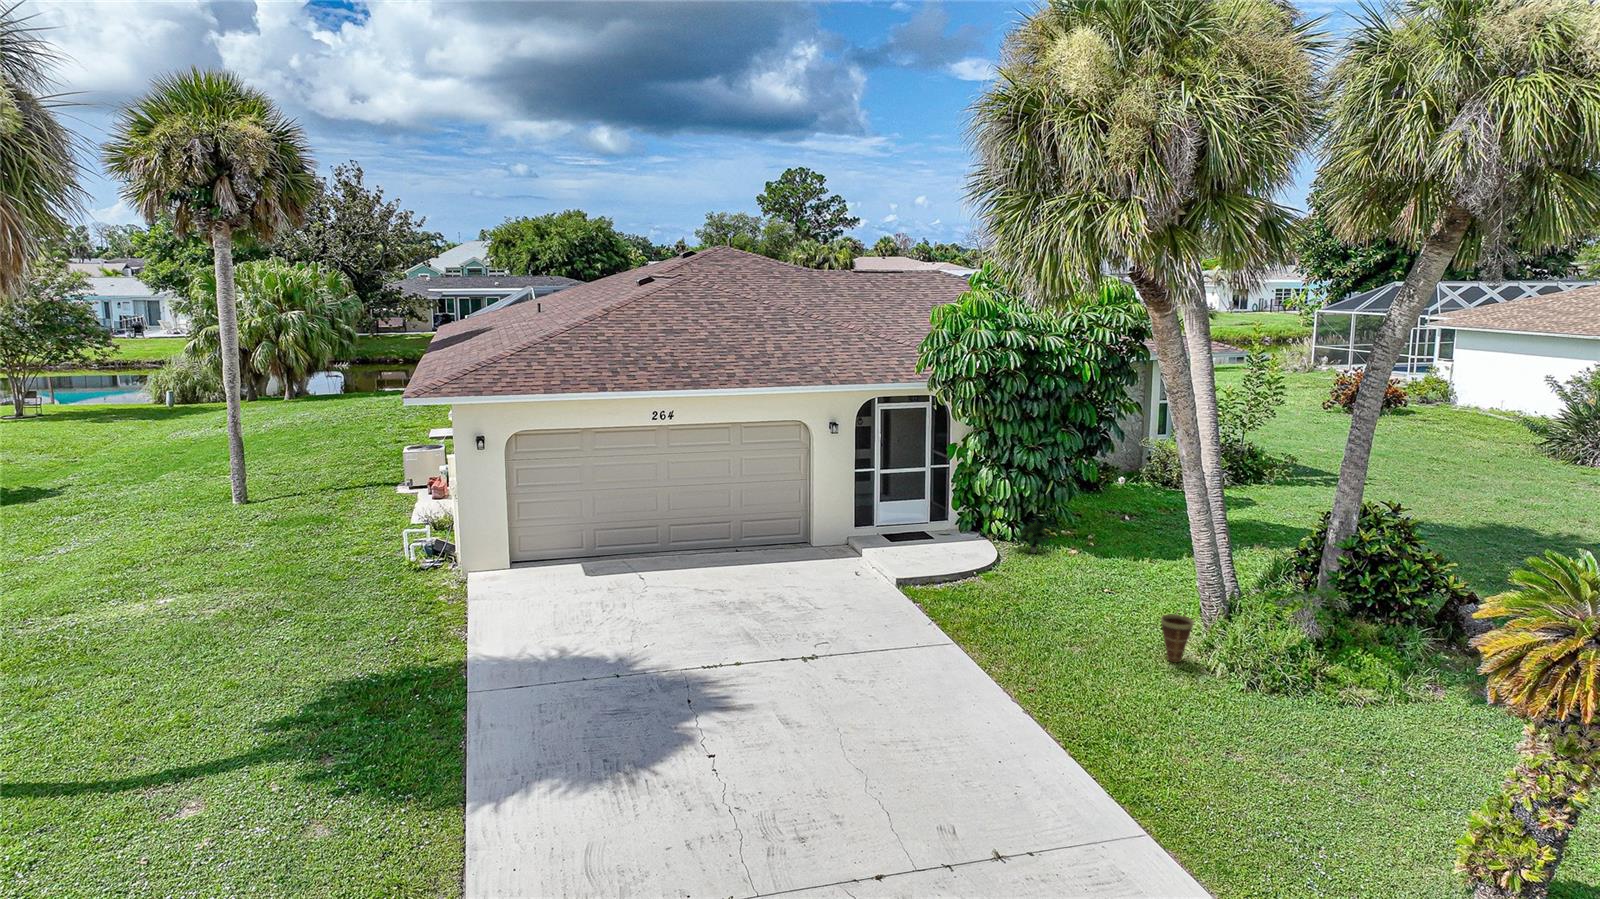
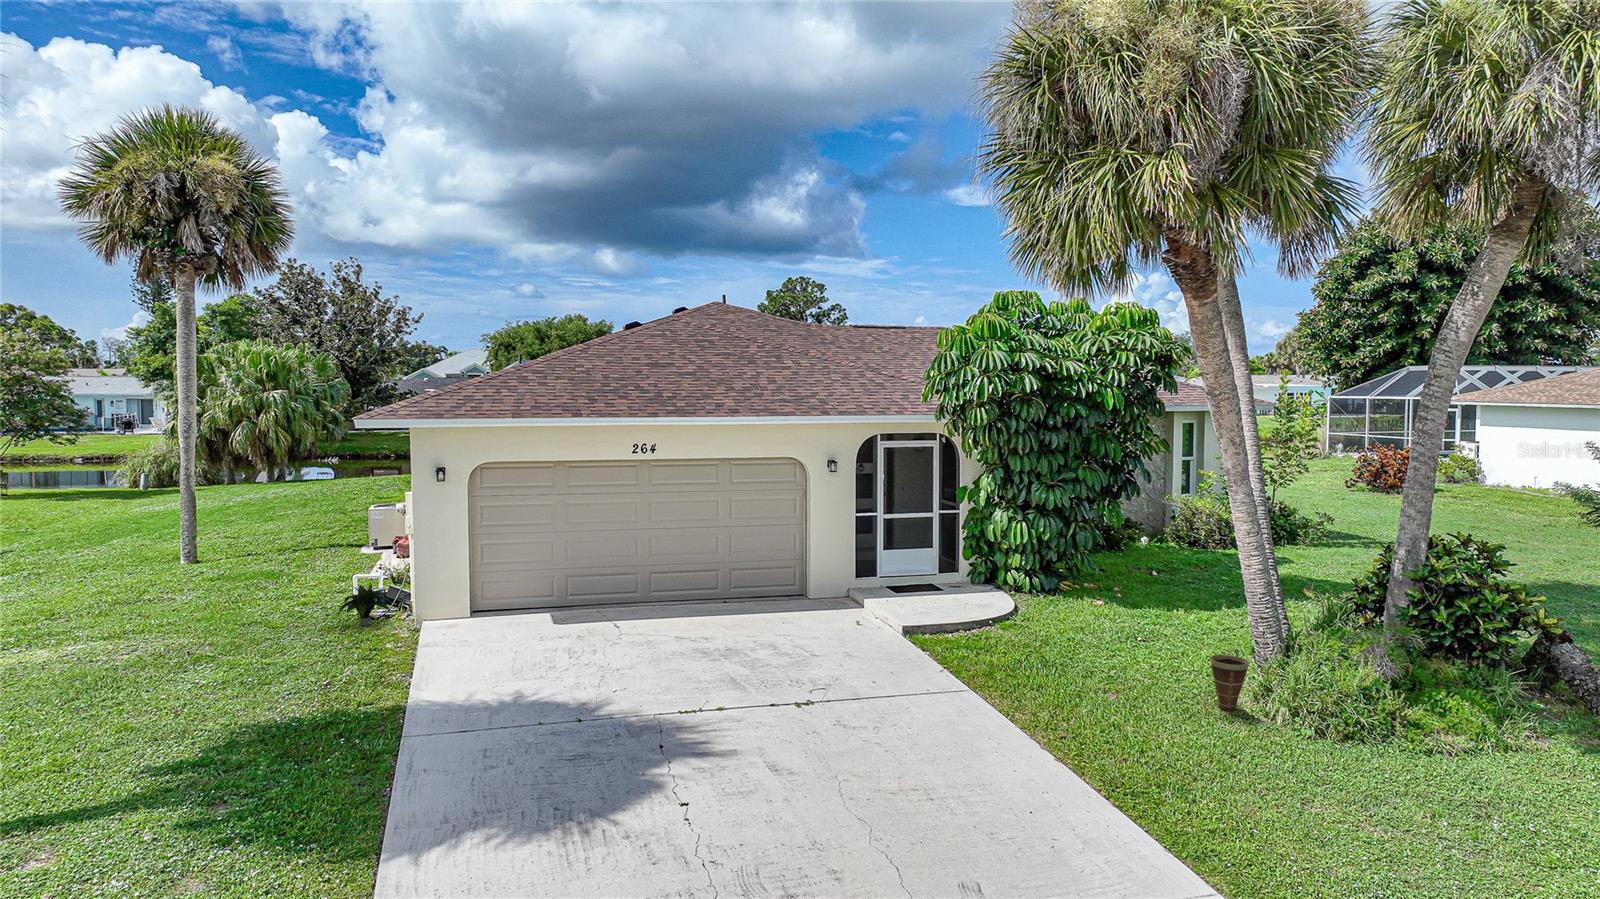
potted plant: present [1016,520,1055,553] -> present [338,583,392,626]

